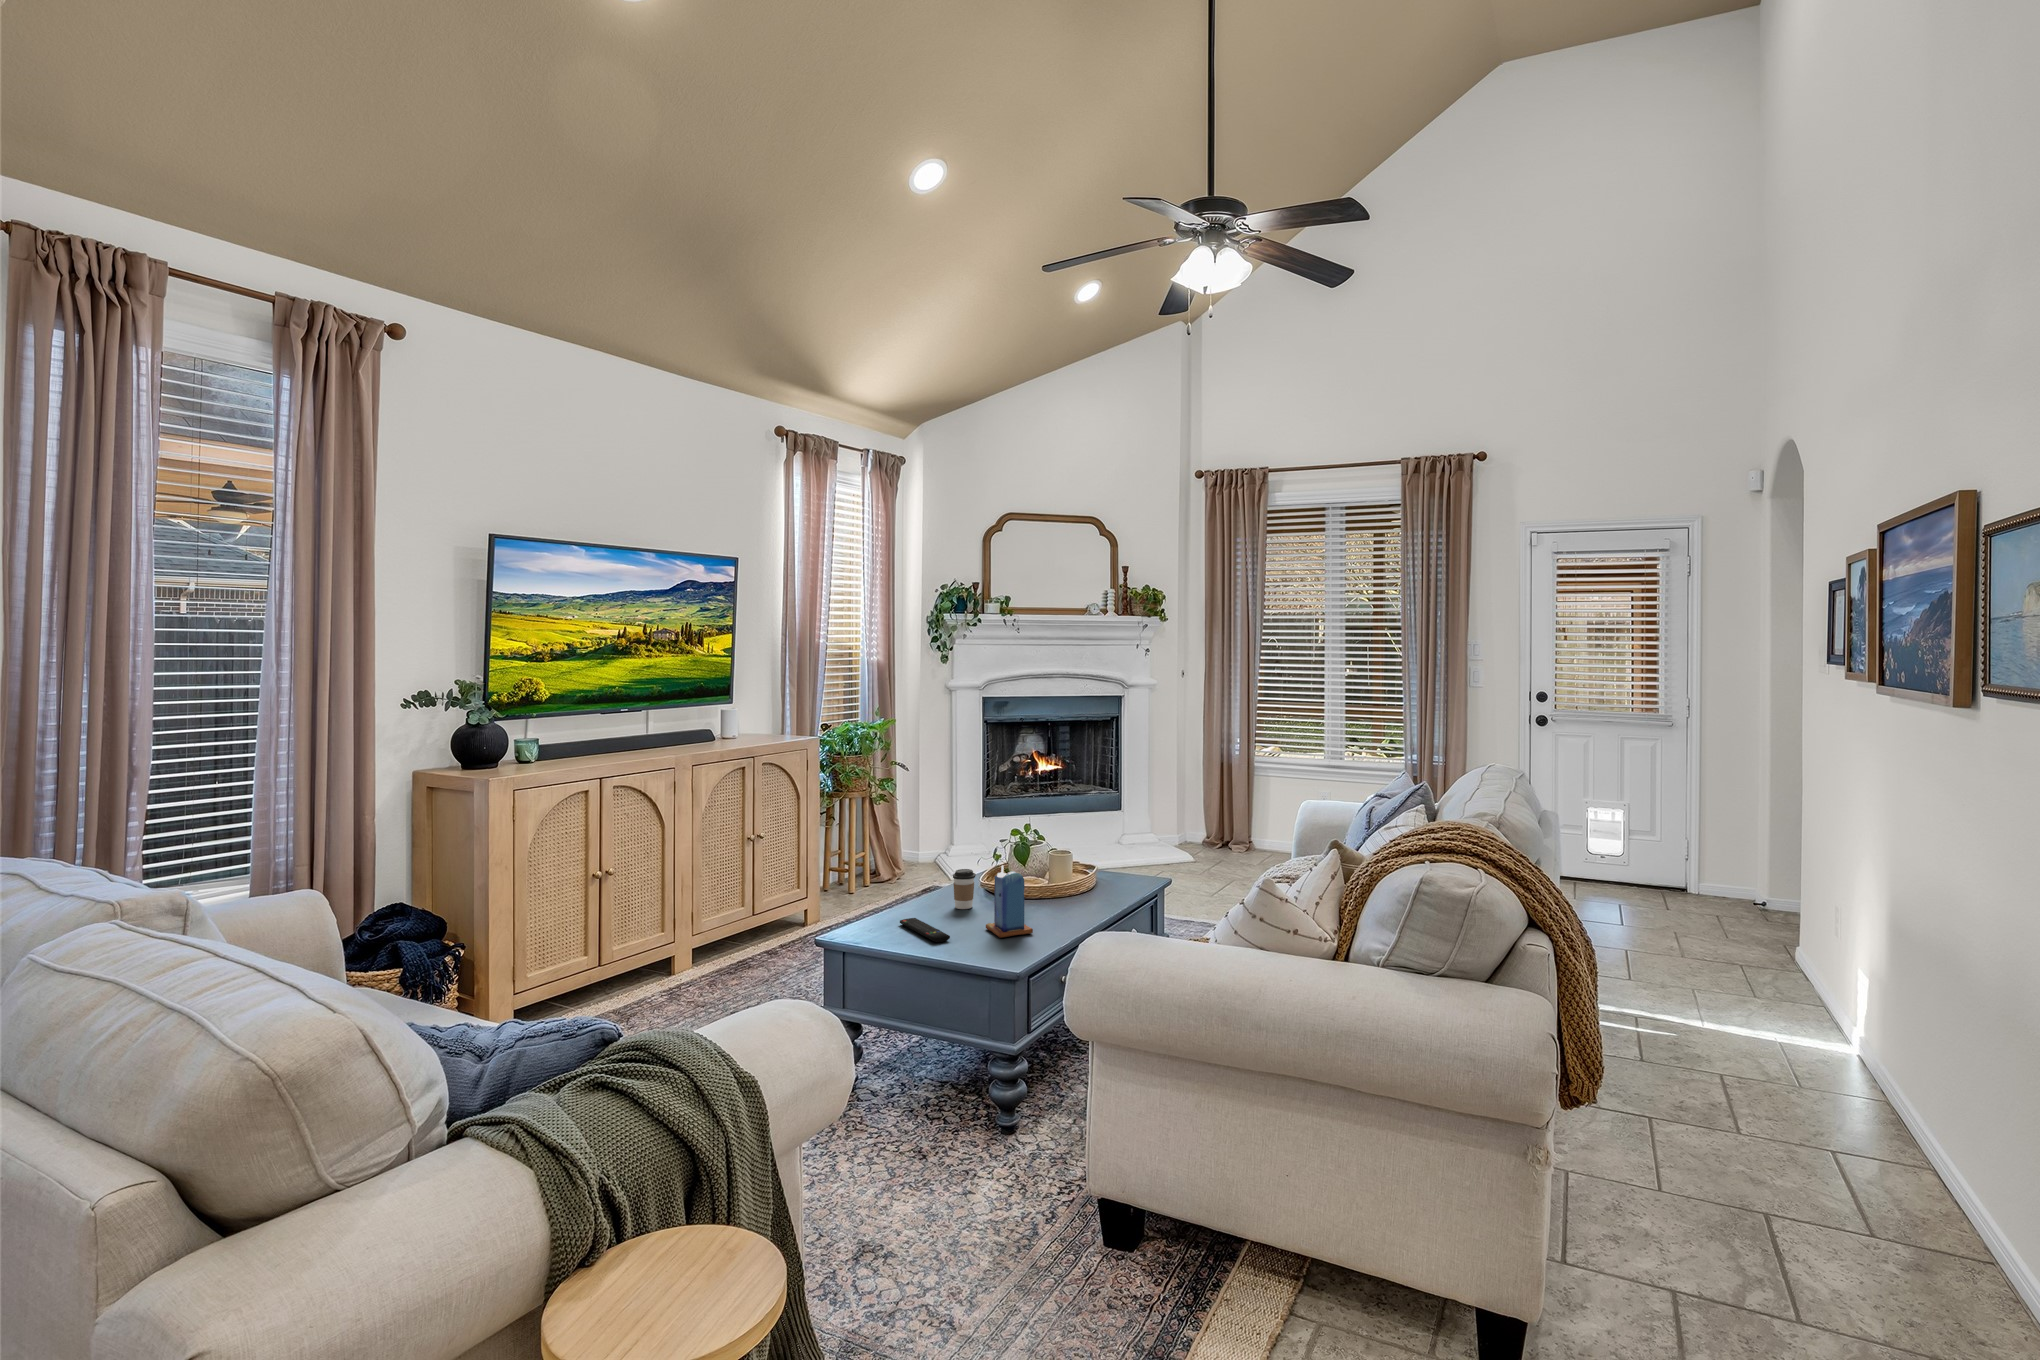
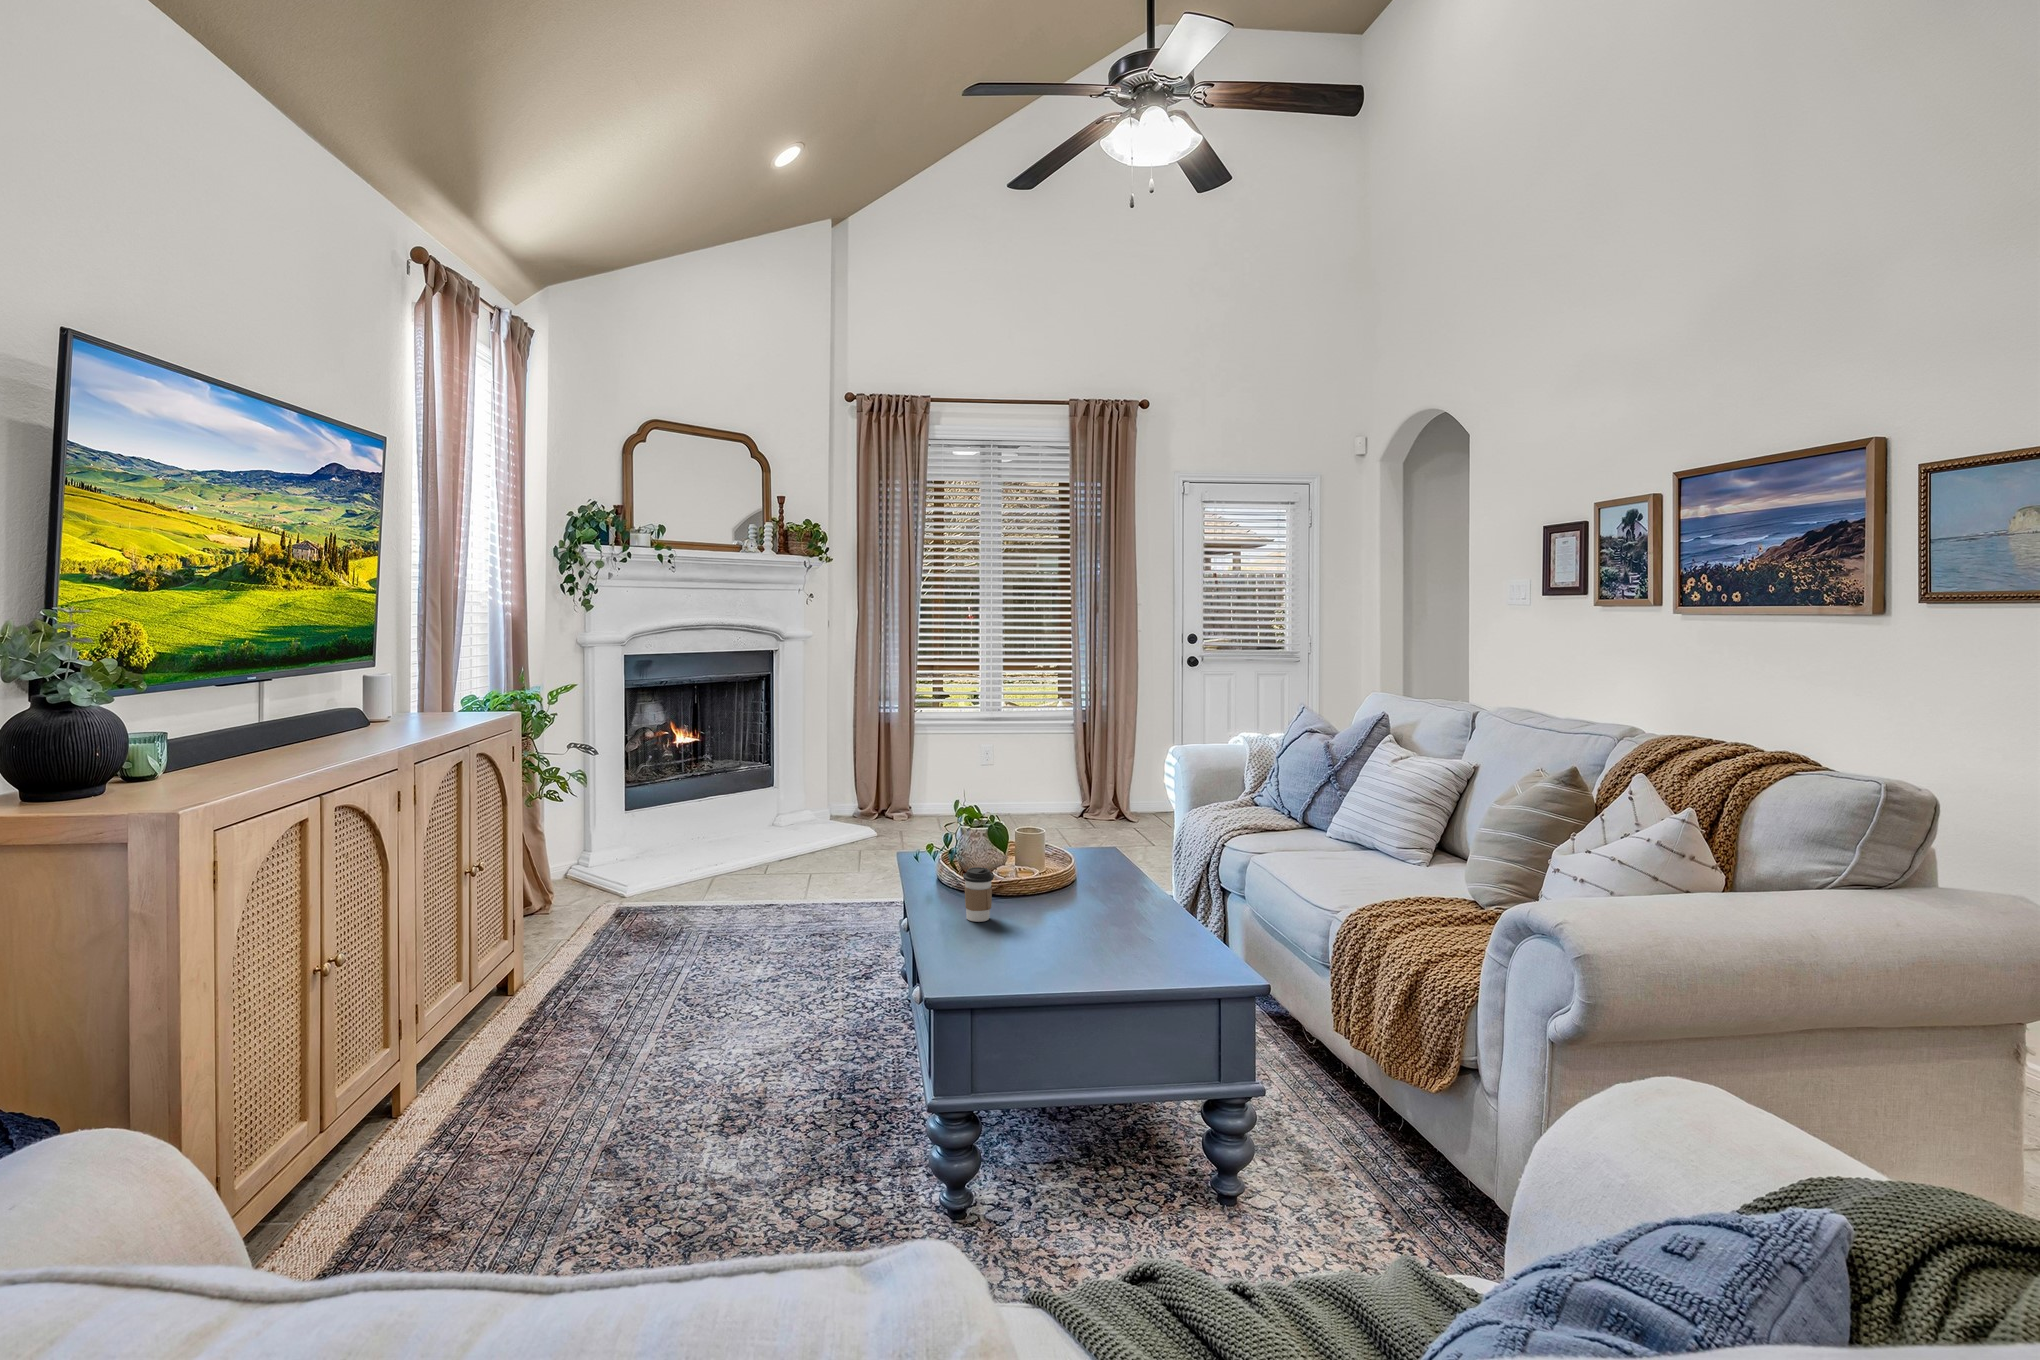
candle: present [986,865,1033,938] -> none [1071,854,1133,949]
remote control: present [900,918,950,942] -> none [965,944,1073,970]

